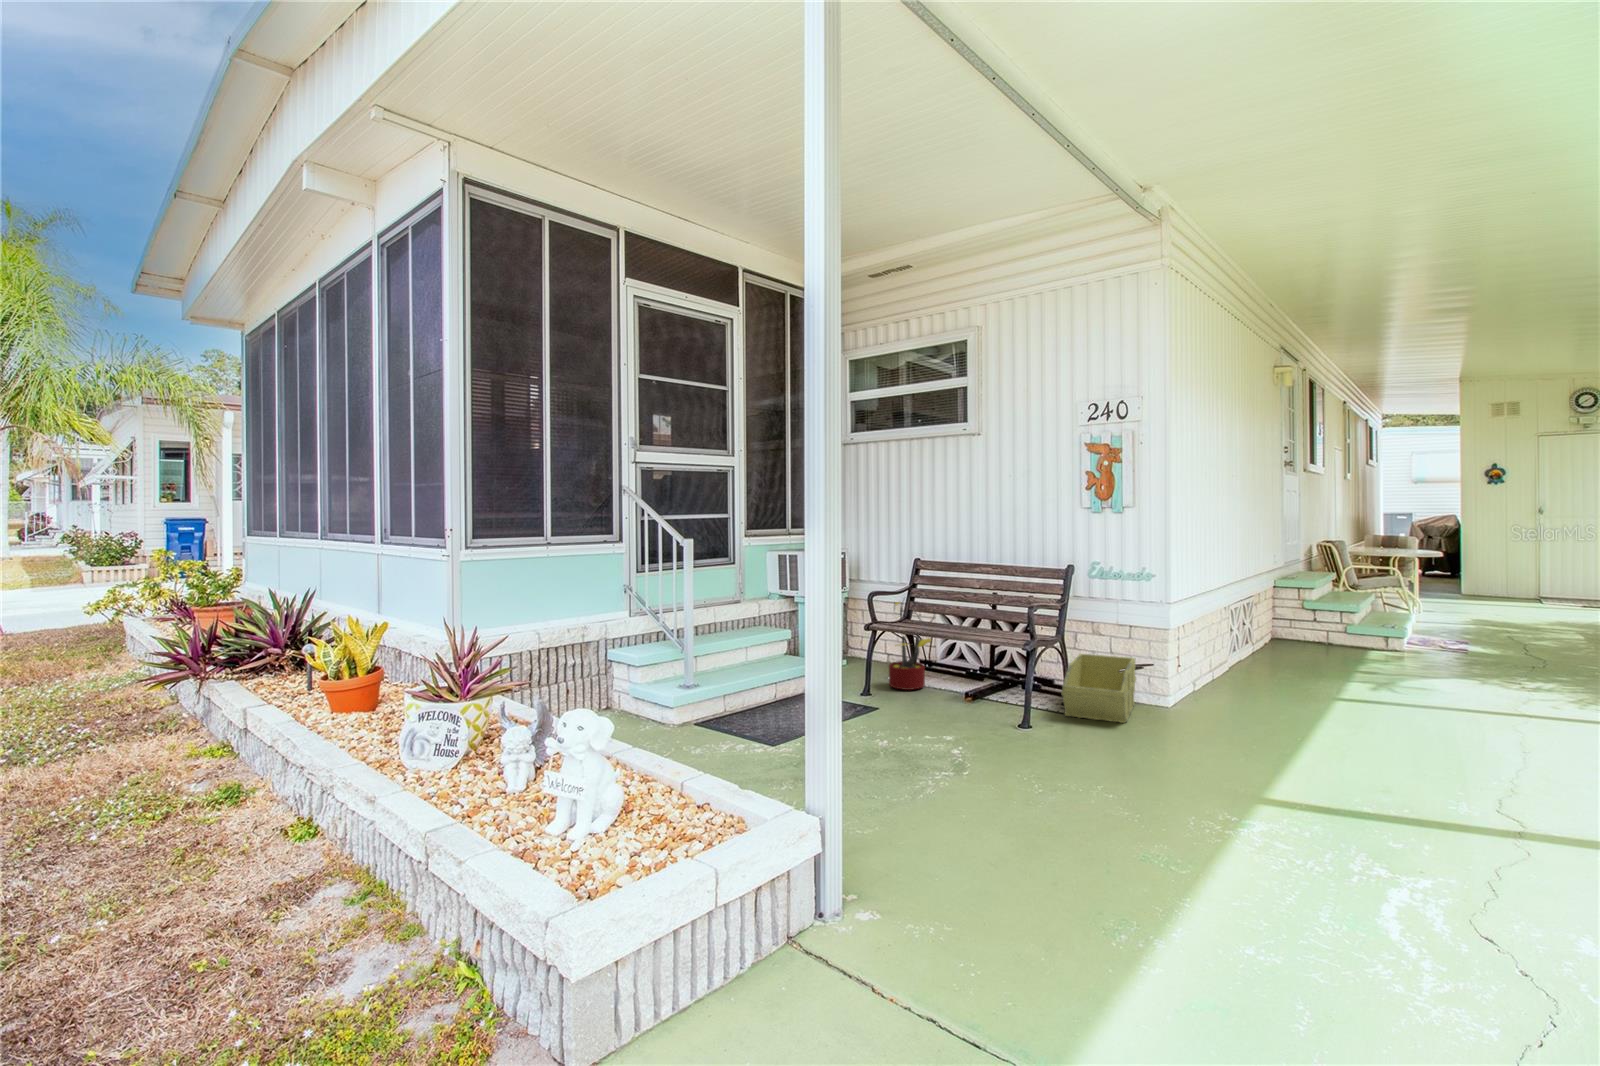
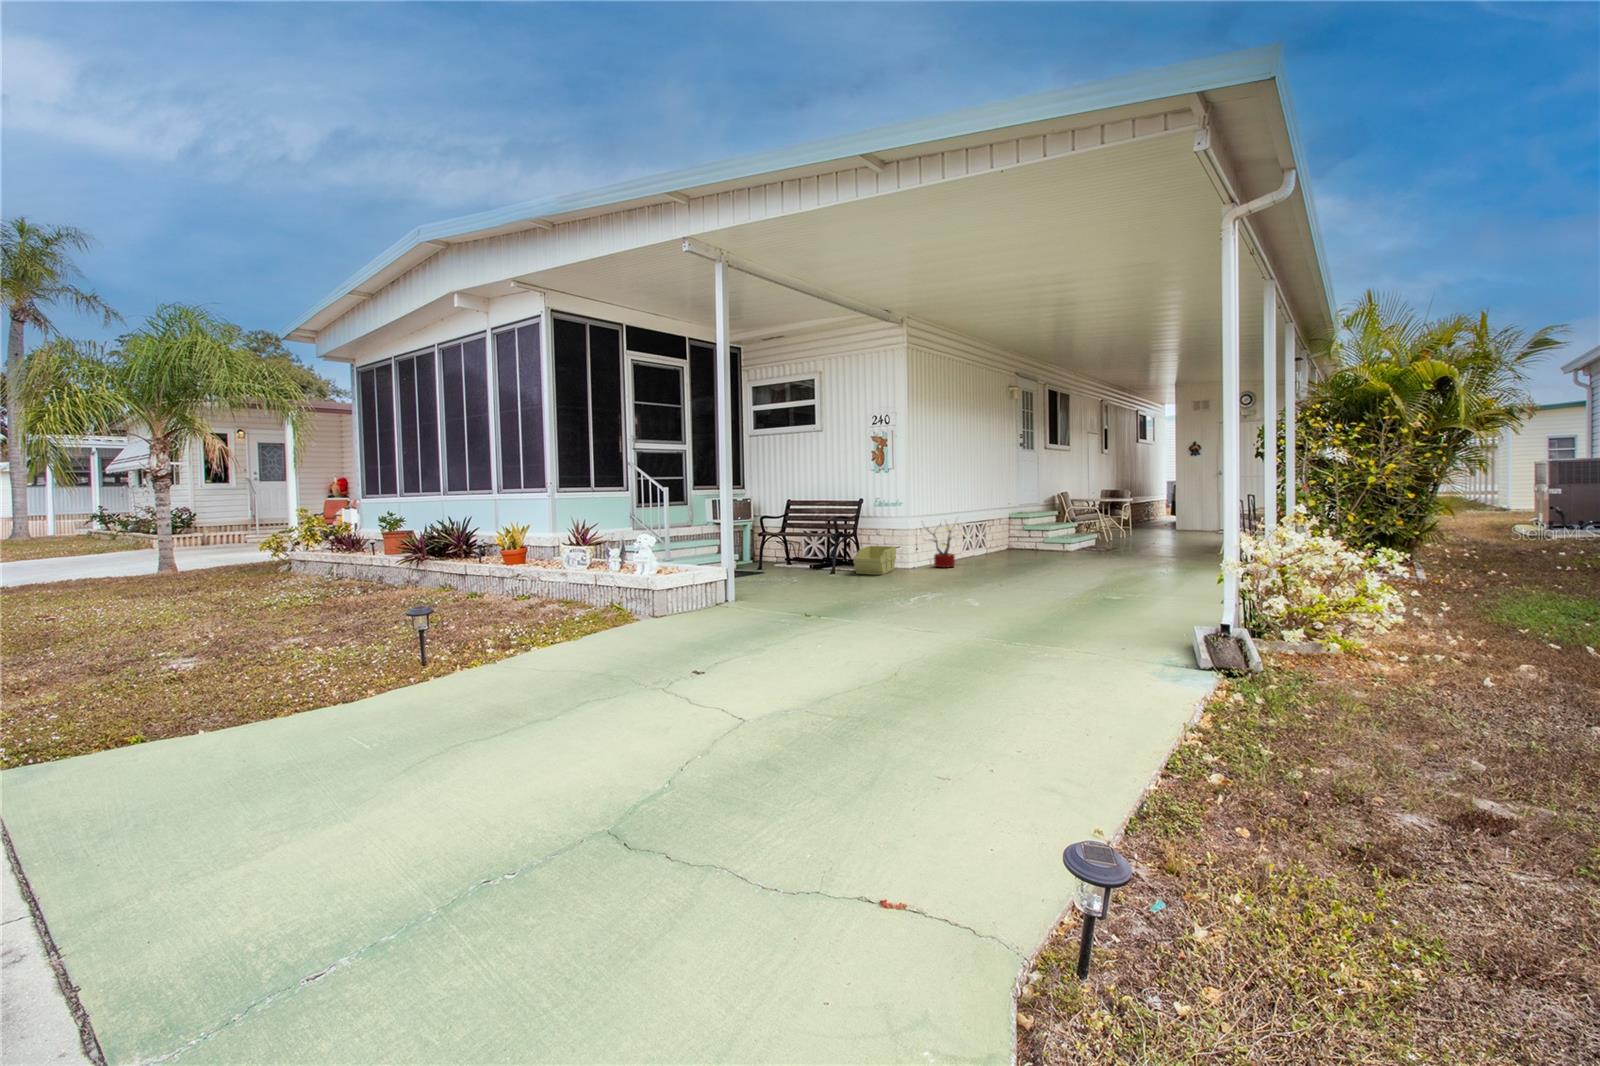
decorative plant: present [889,602,935,690] -> present [928,525,955,567]

